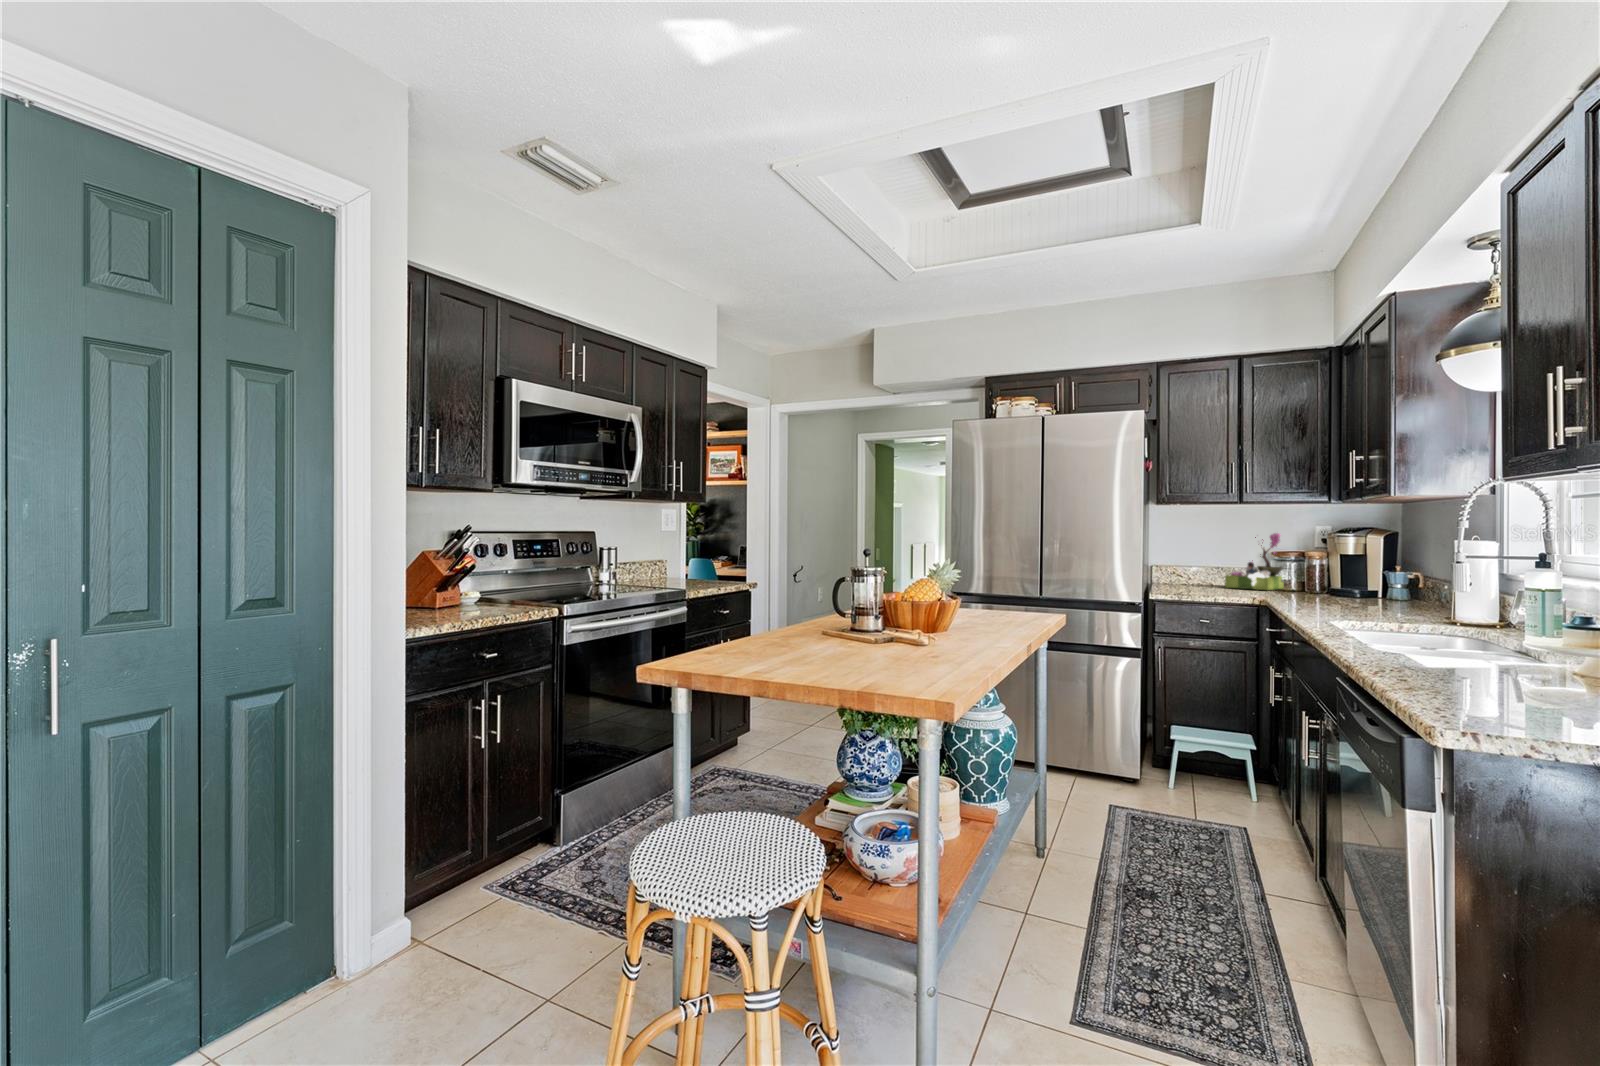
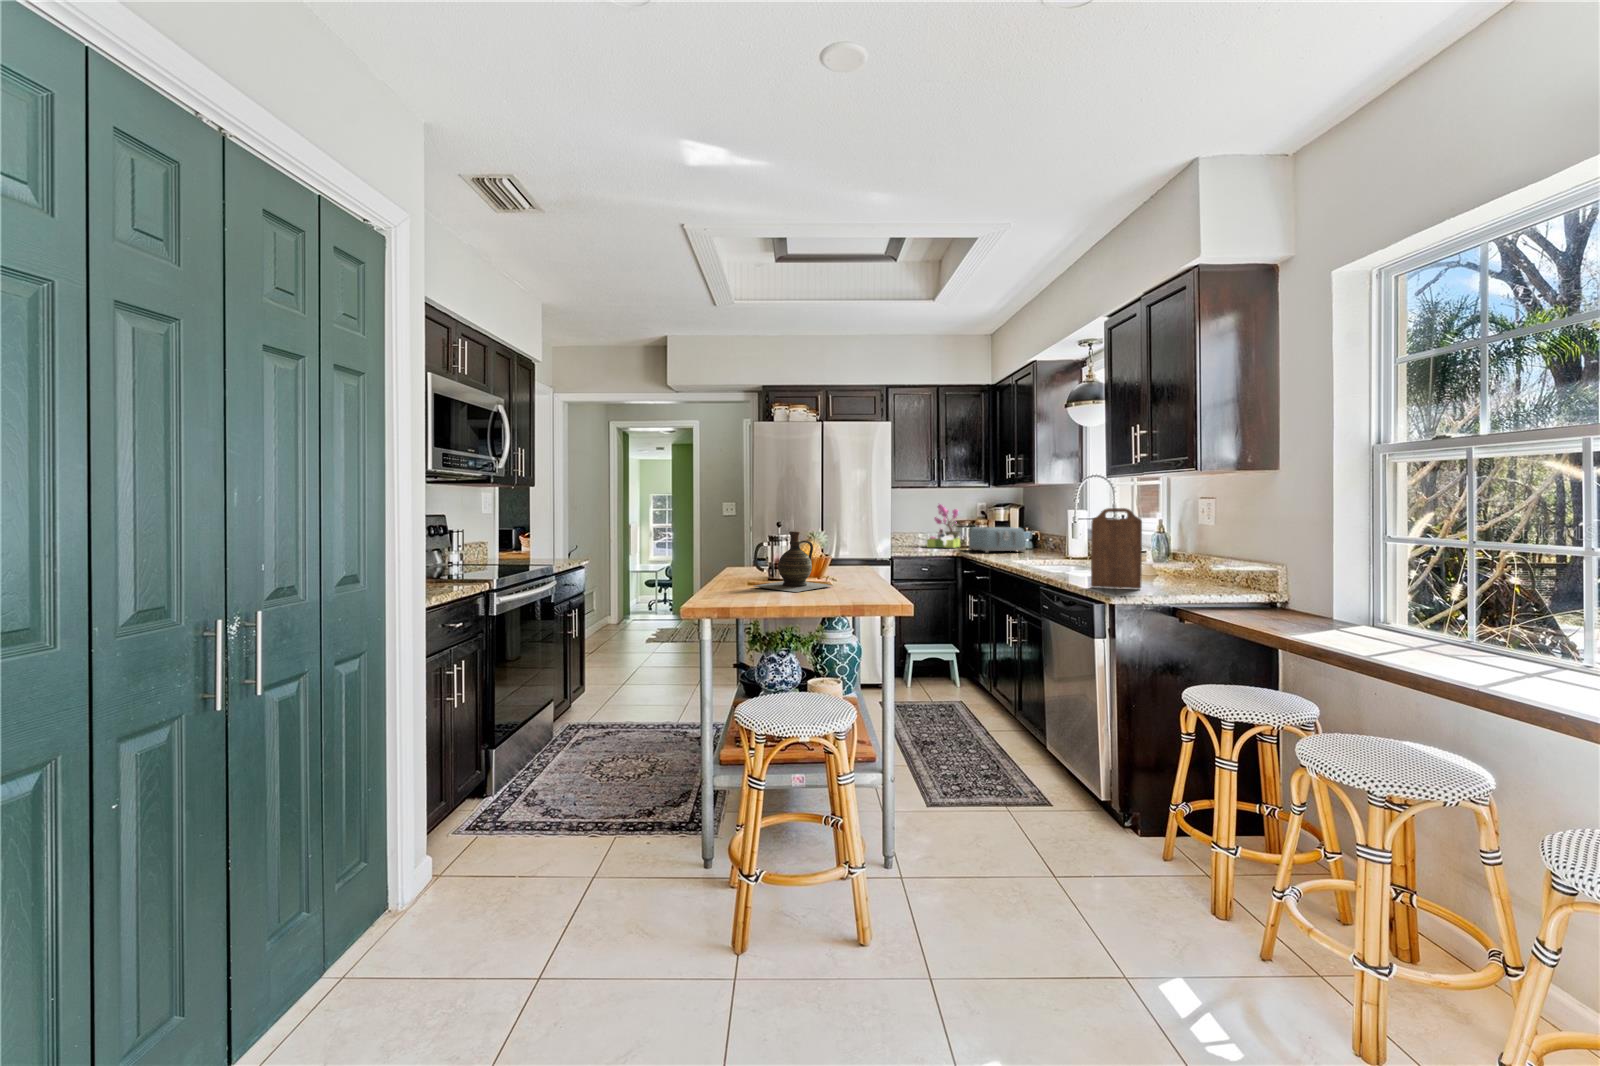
cutting board: none [1436,535,1563,701] -> present [1091,508,1142,589]
toaster: none [1290,561,1390,603] -> present [969,527,1026,553]
ceramic jug: none [805,562,924,653] -> present [755,531,833,592]

